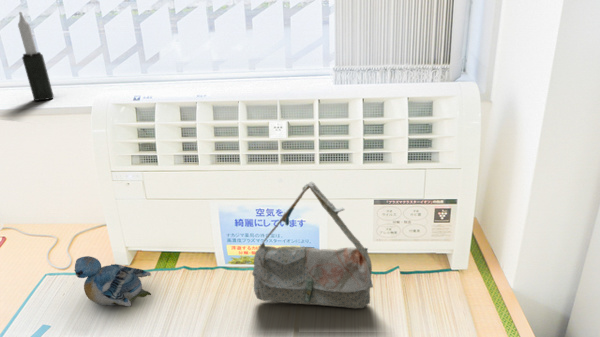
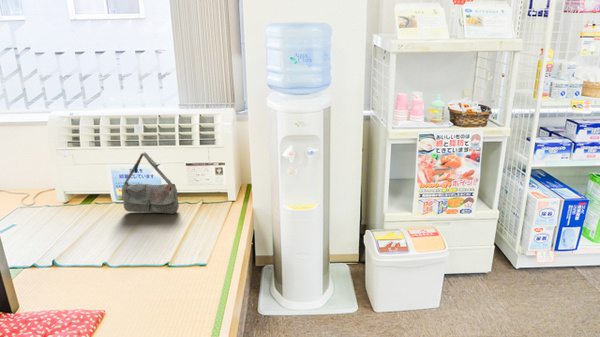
candle: present [18,12,53,101] -> none [11,69,30,116]
plush toy: present [75,256,151,306] -> none [37,191,76,215]

